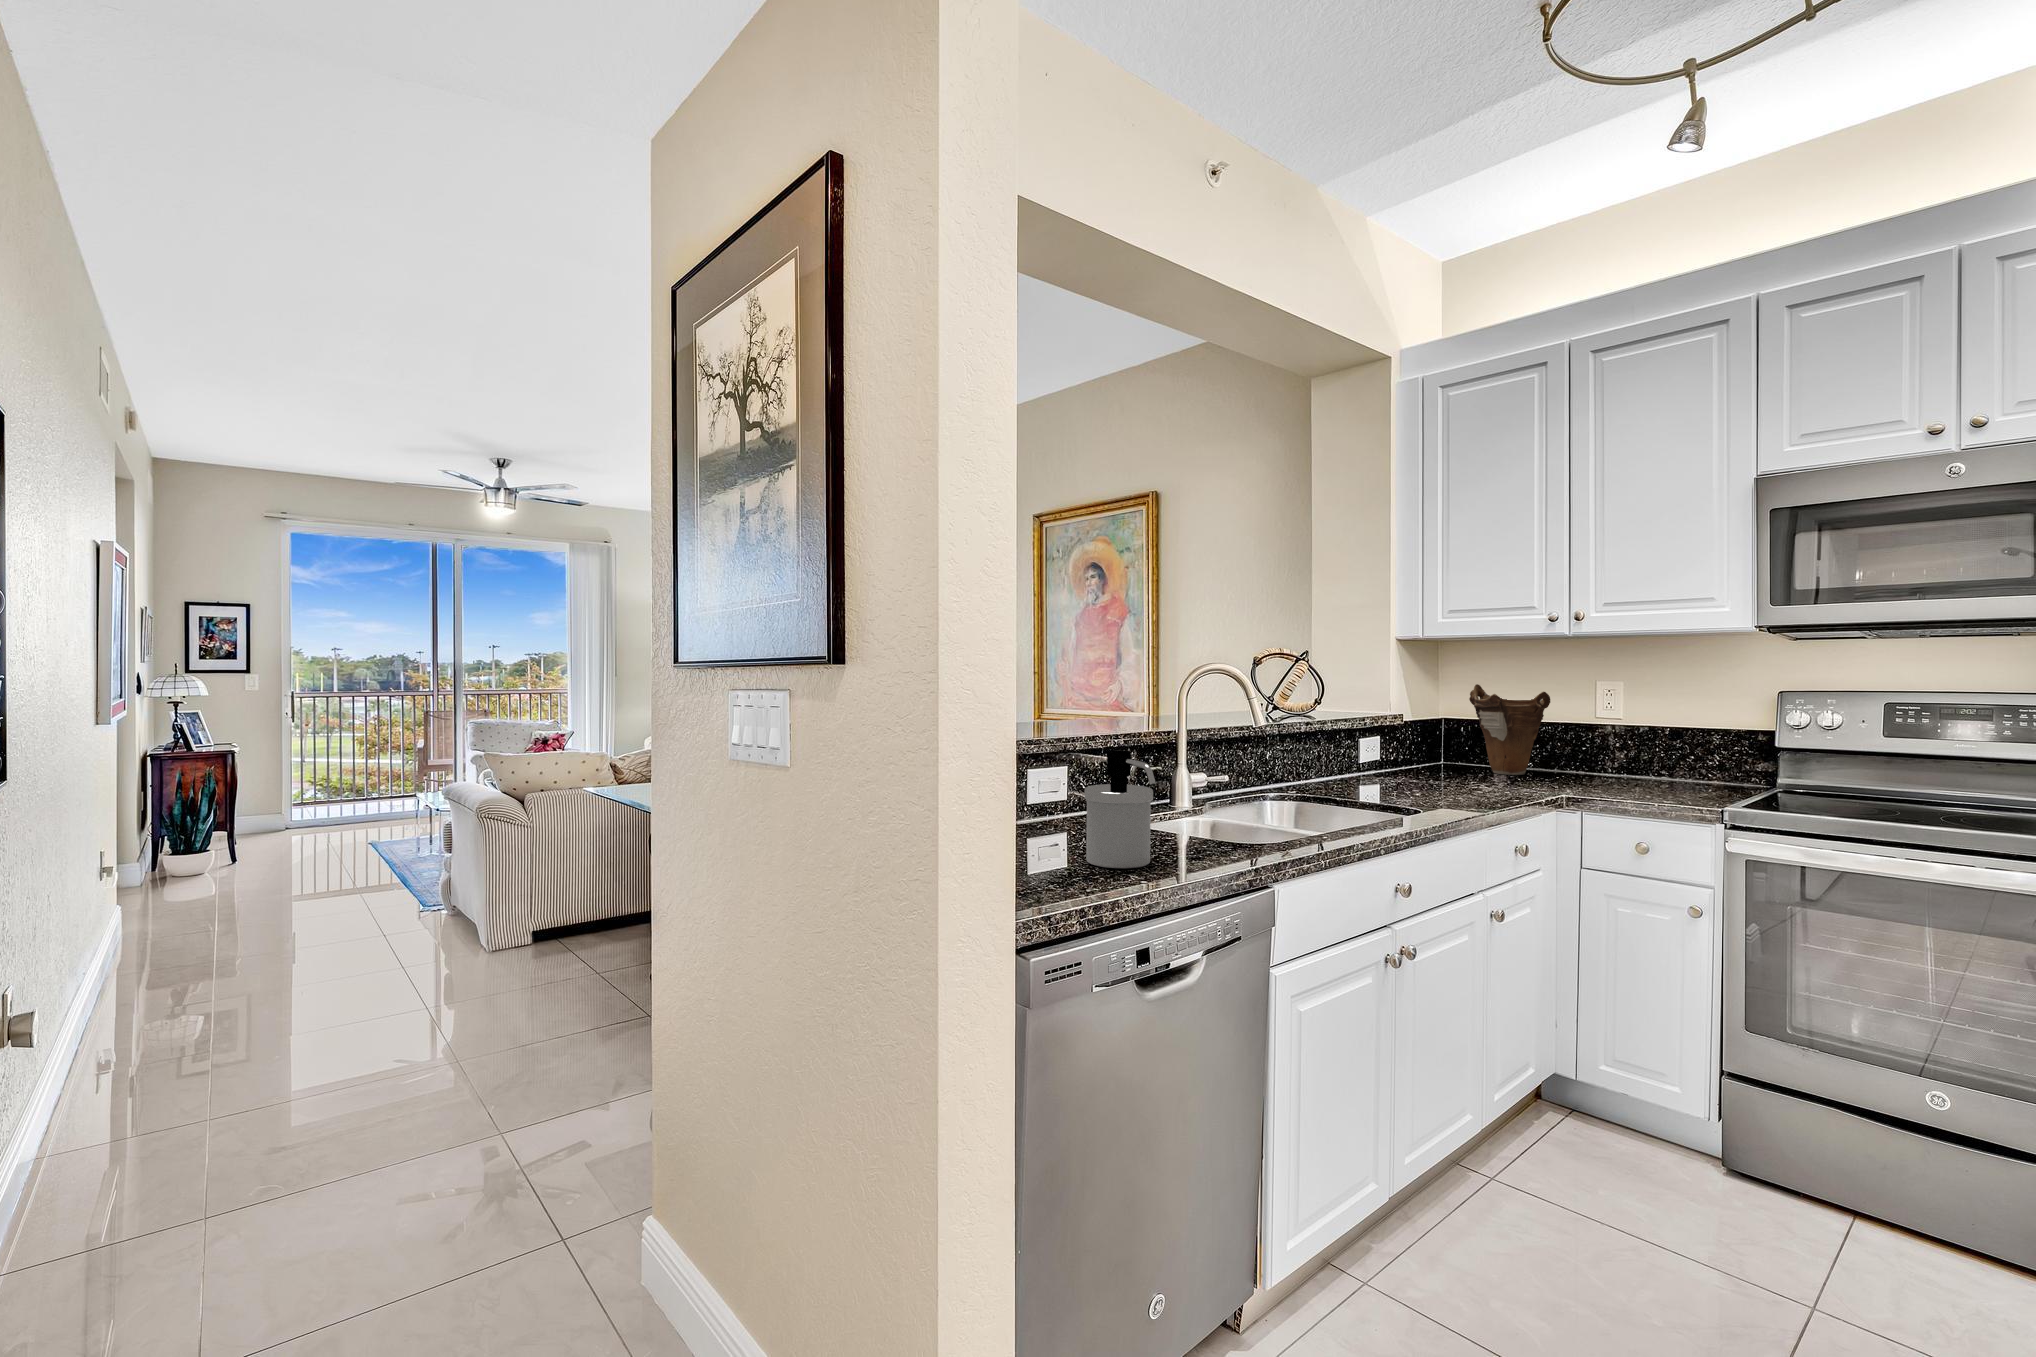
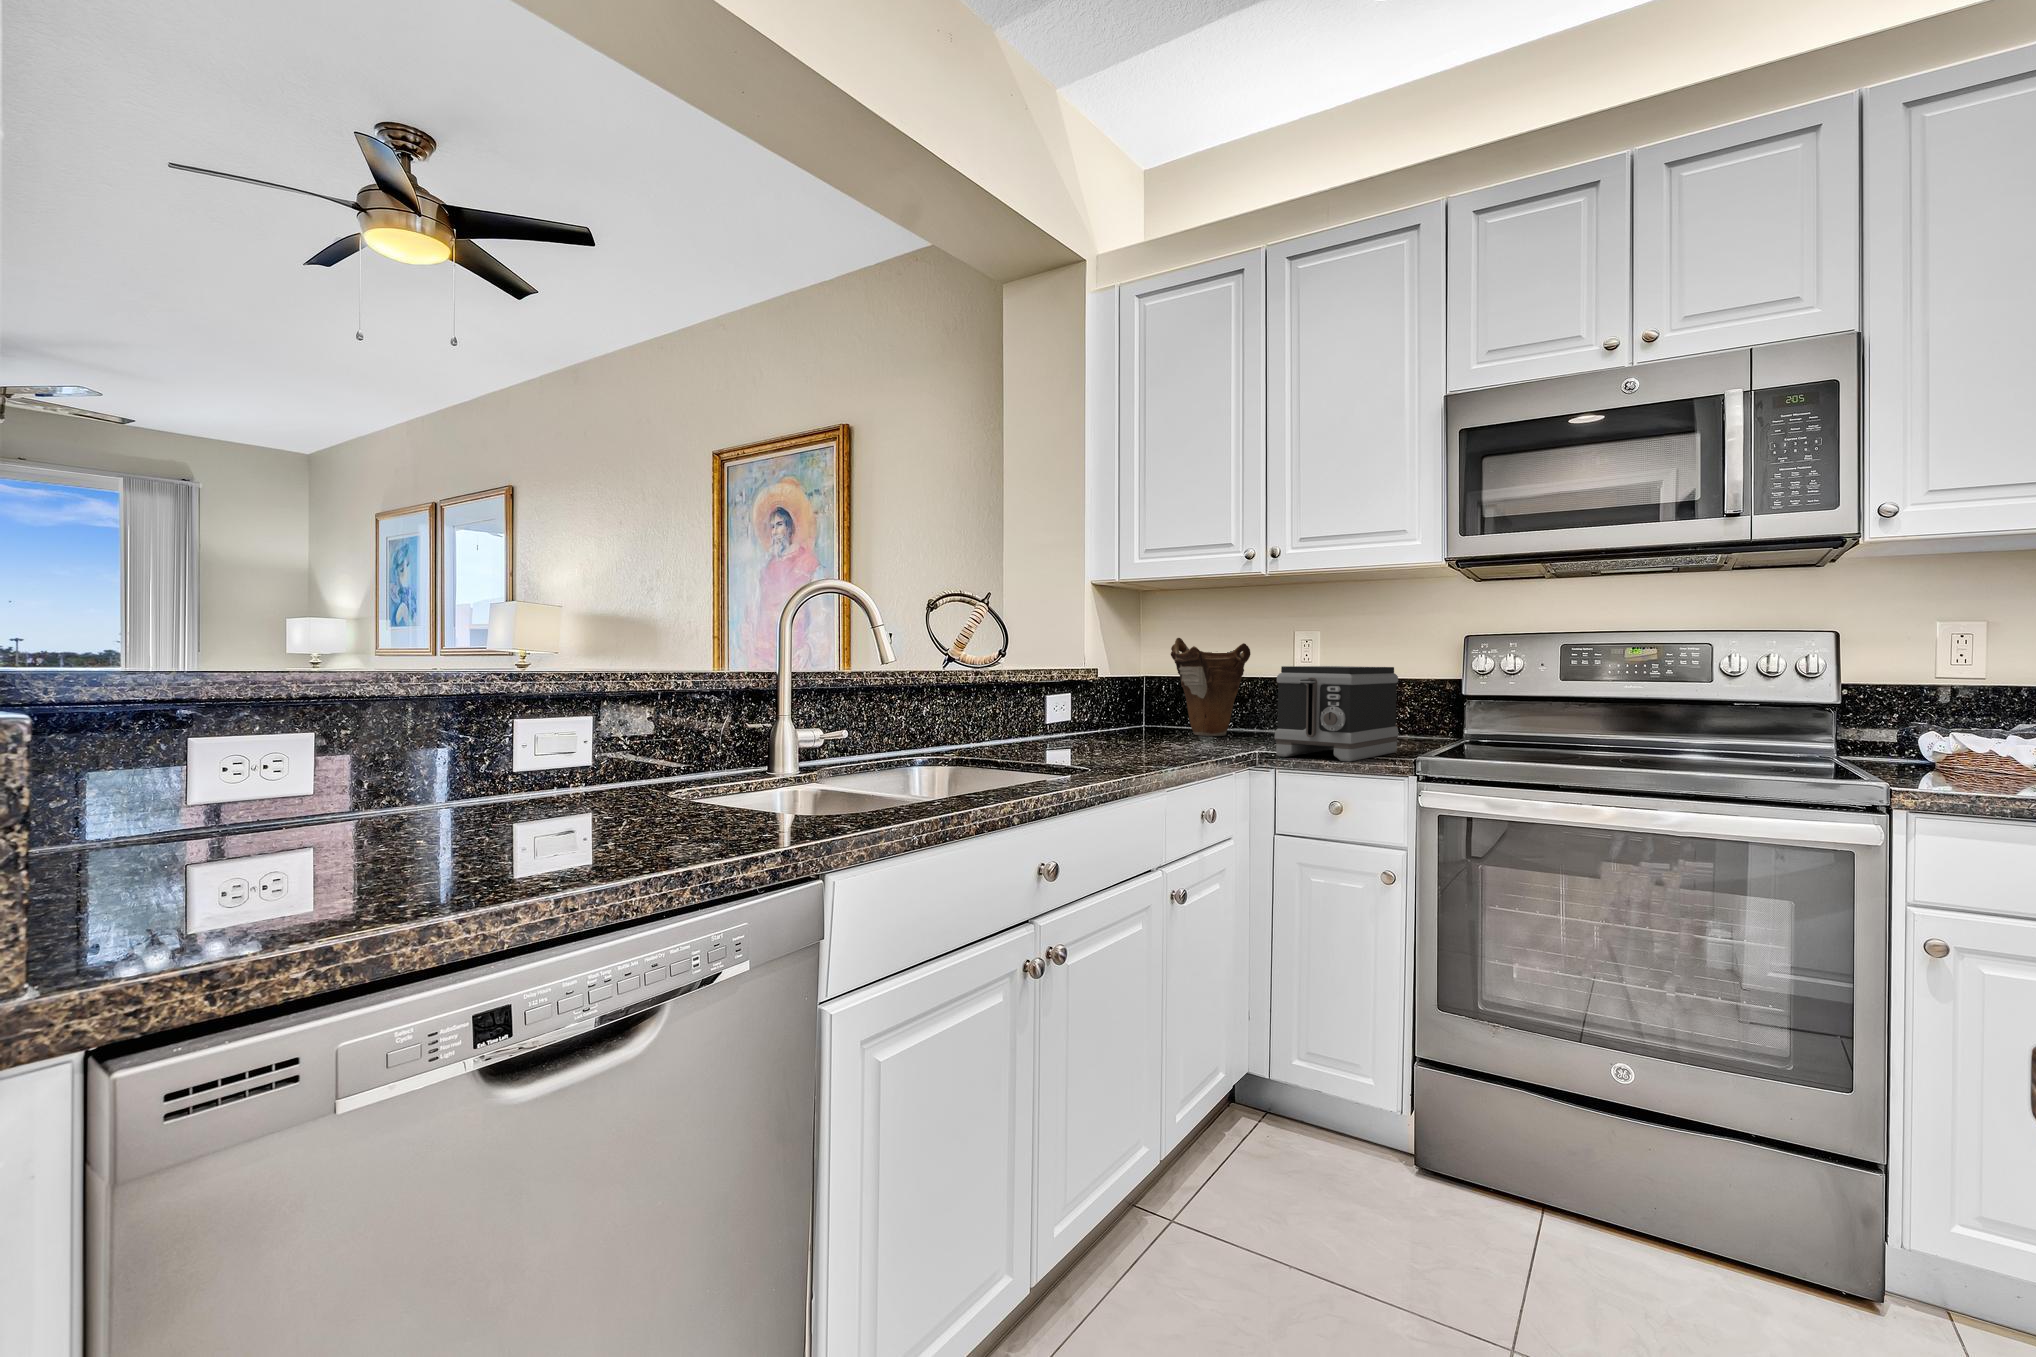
toaster: none [1582,719,1706,808] -> present [1274,666,1398,762]
soap dispenser: present [1084,750,1156,868] -> none [509,674,630,862]

